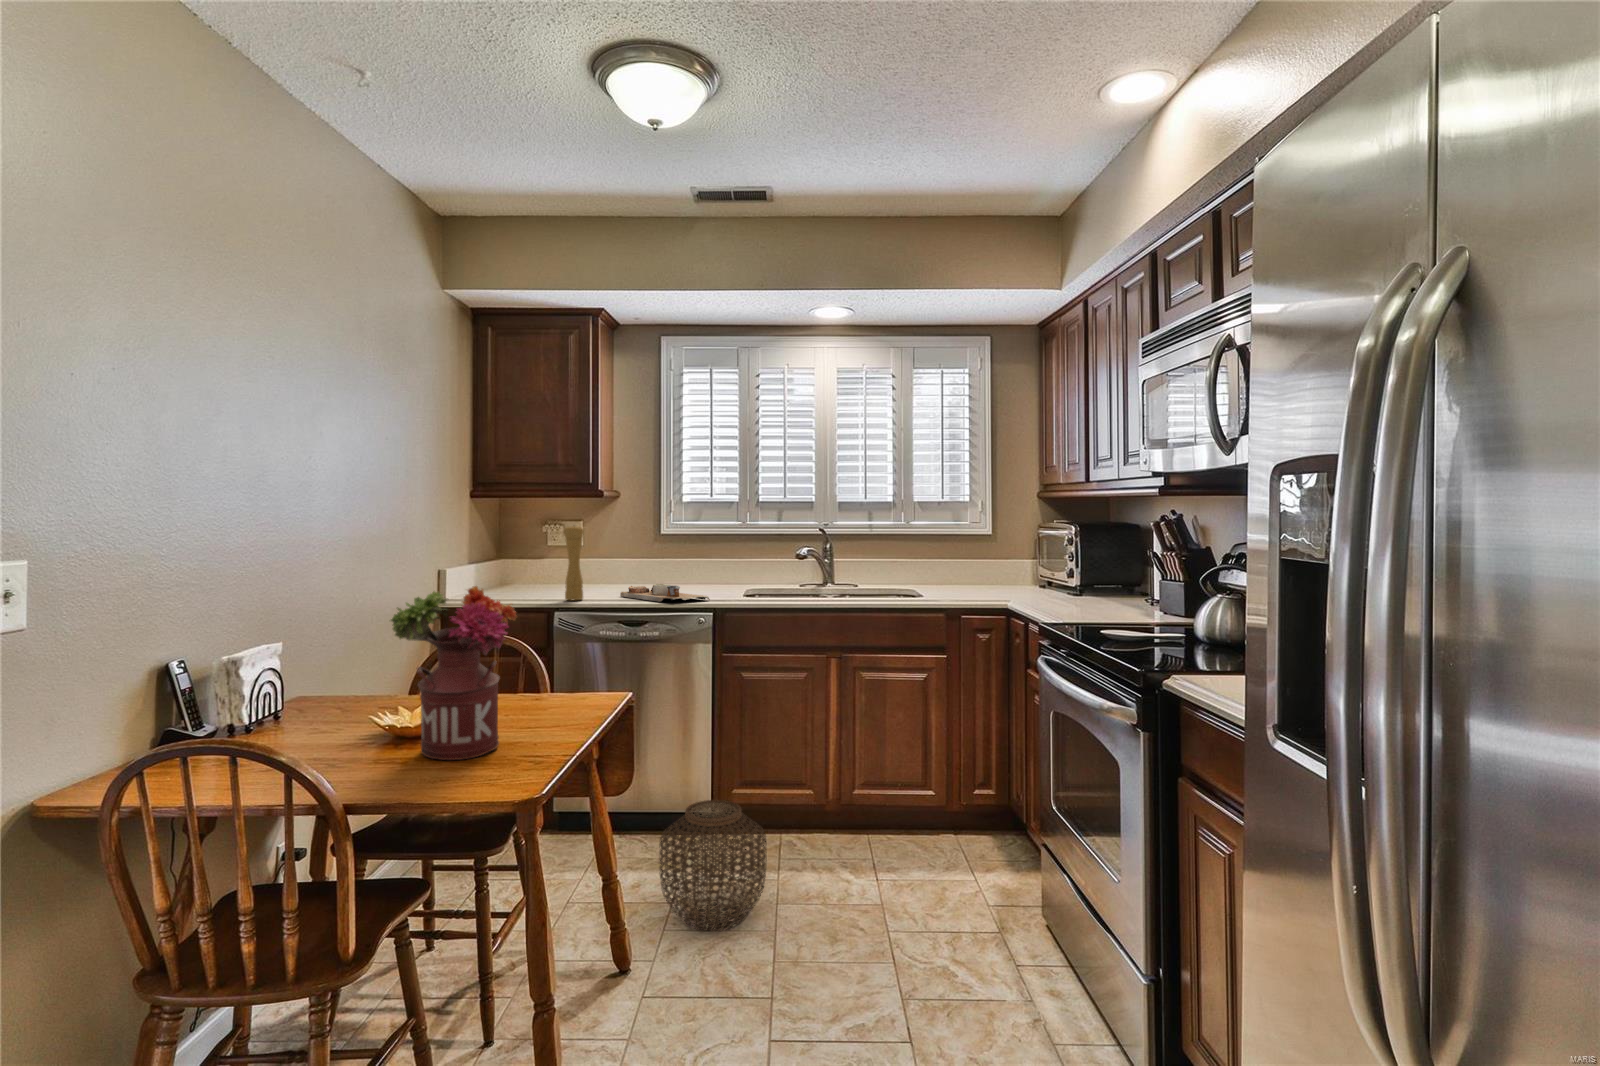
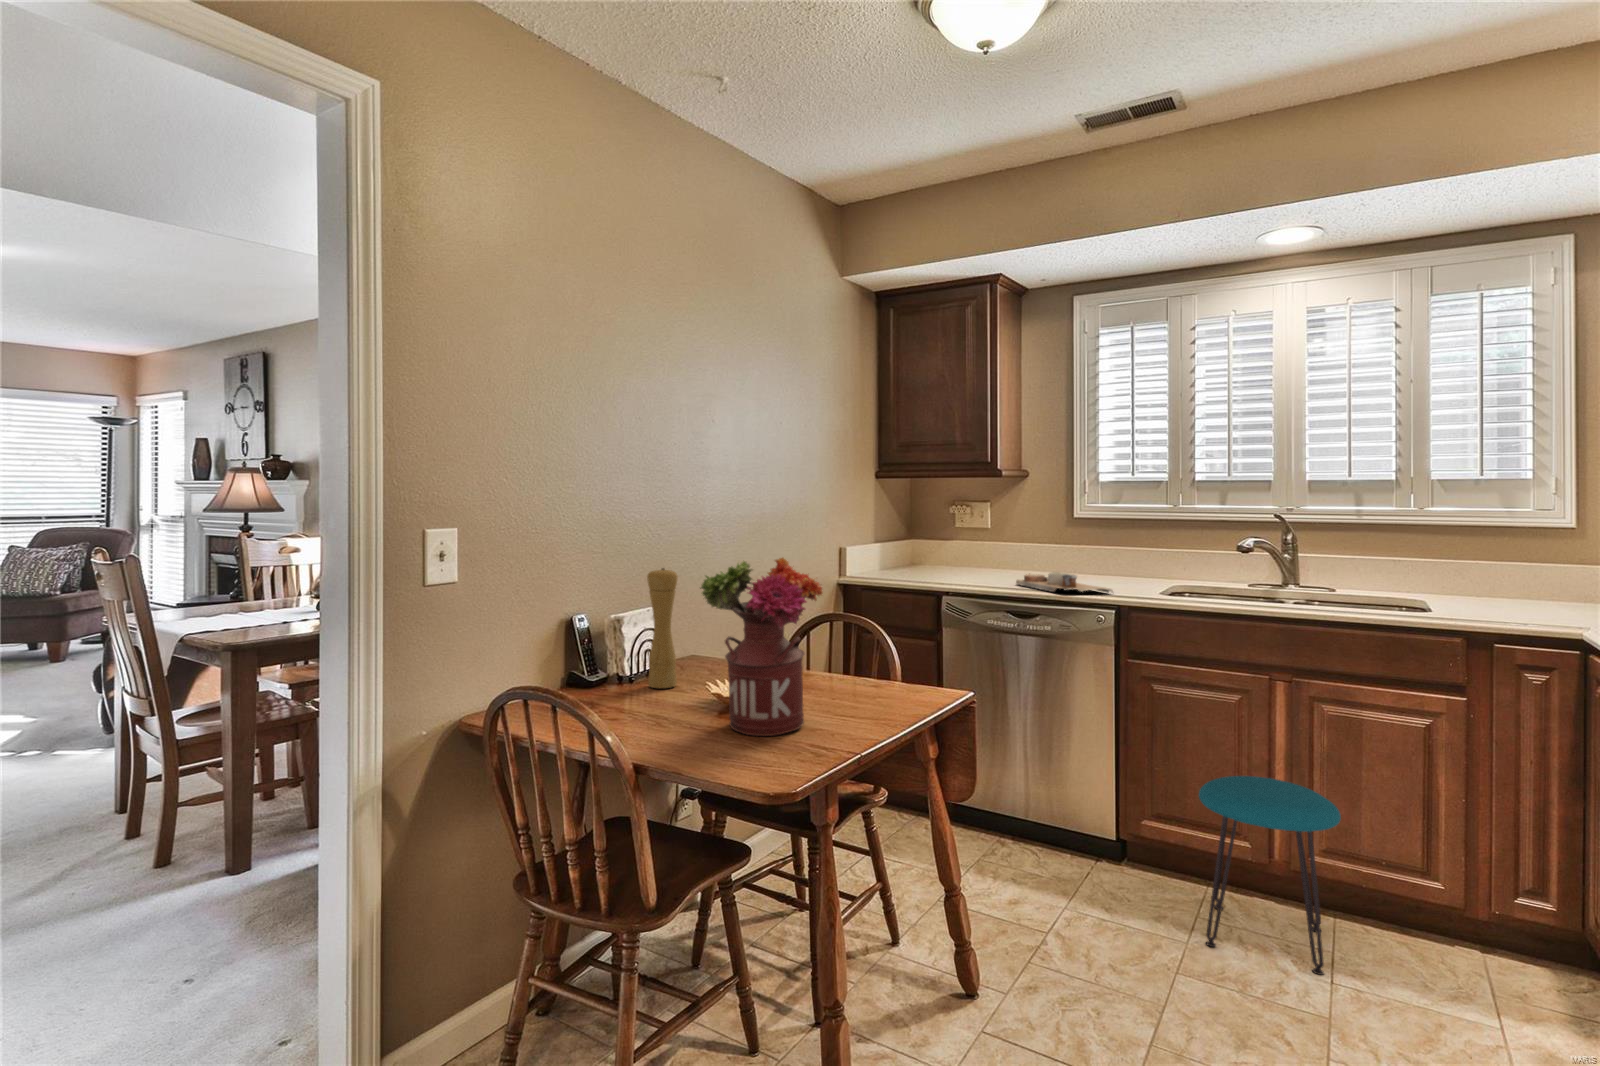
pepper mill: present [564,526,584,601] -> present [647,568,678,688]
stool: none [783,737,878,877] -> present [1199,776,1341,975]
woven basket: present [659,800,766,931] -> none [1024,827,1158,988]

